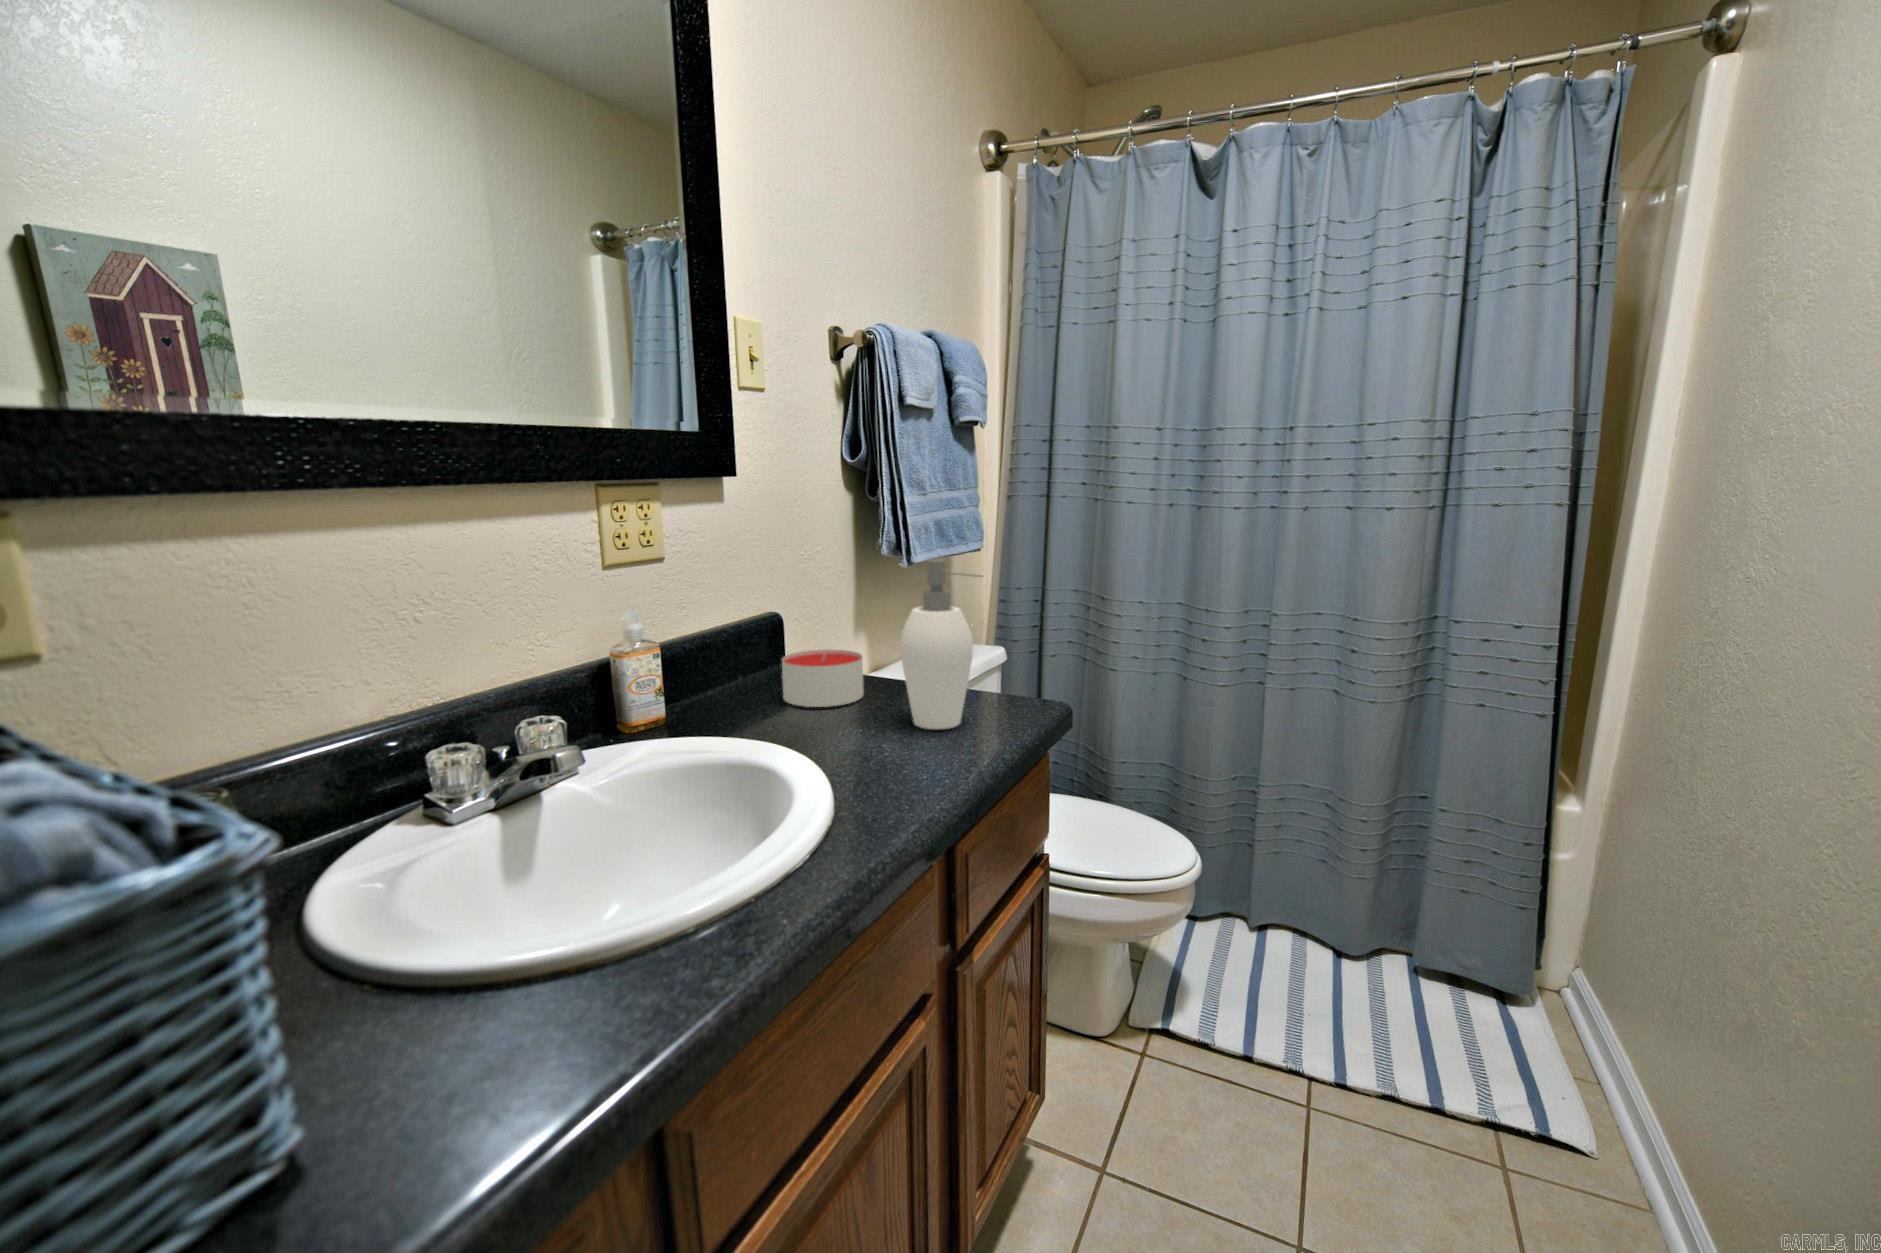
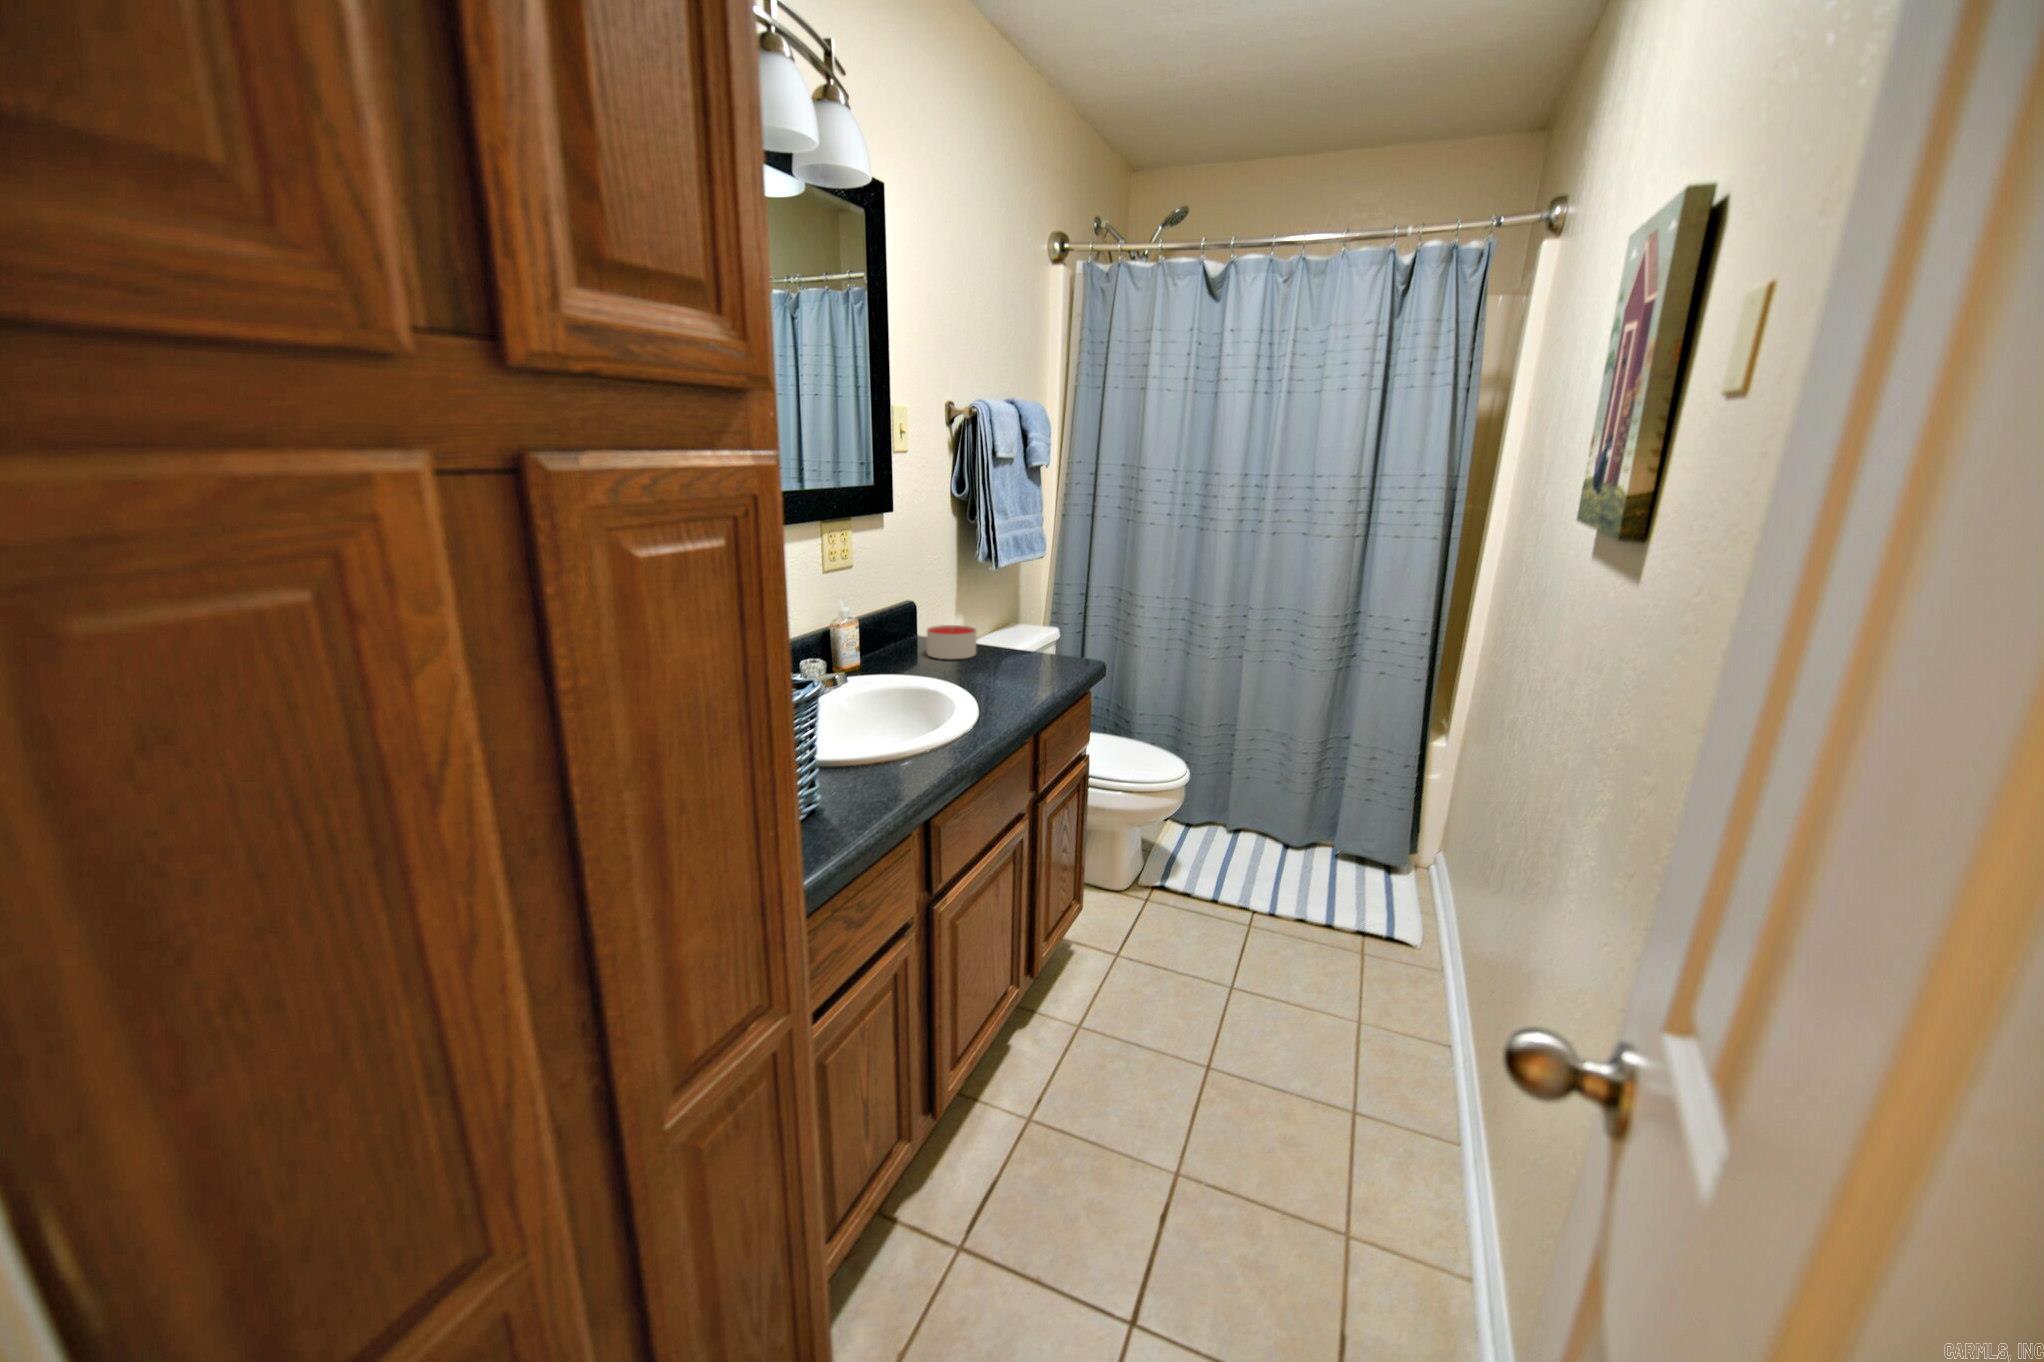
soap dispenser: present [900,560,982,729] -> none [1004,572,1055,671]

